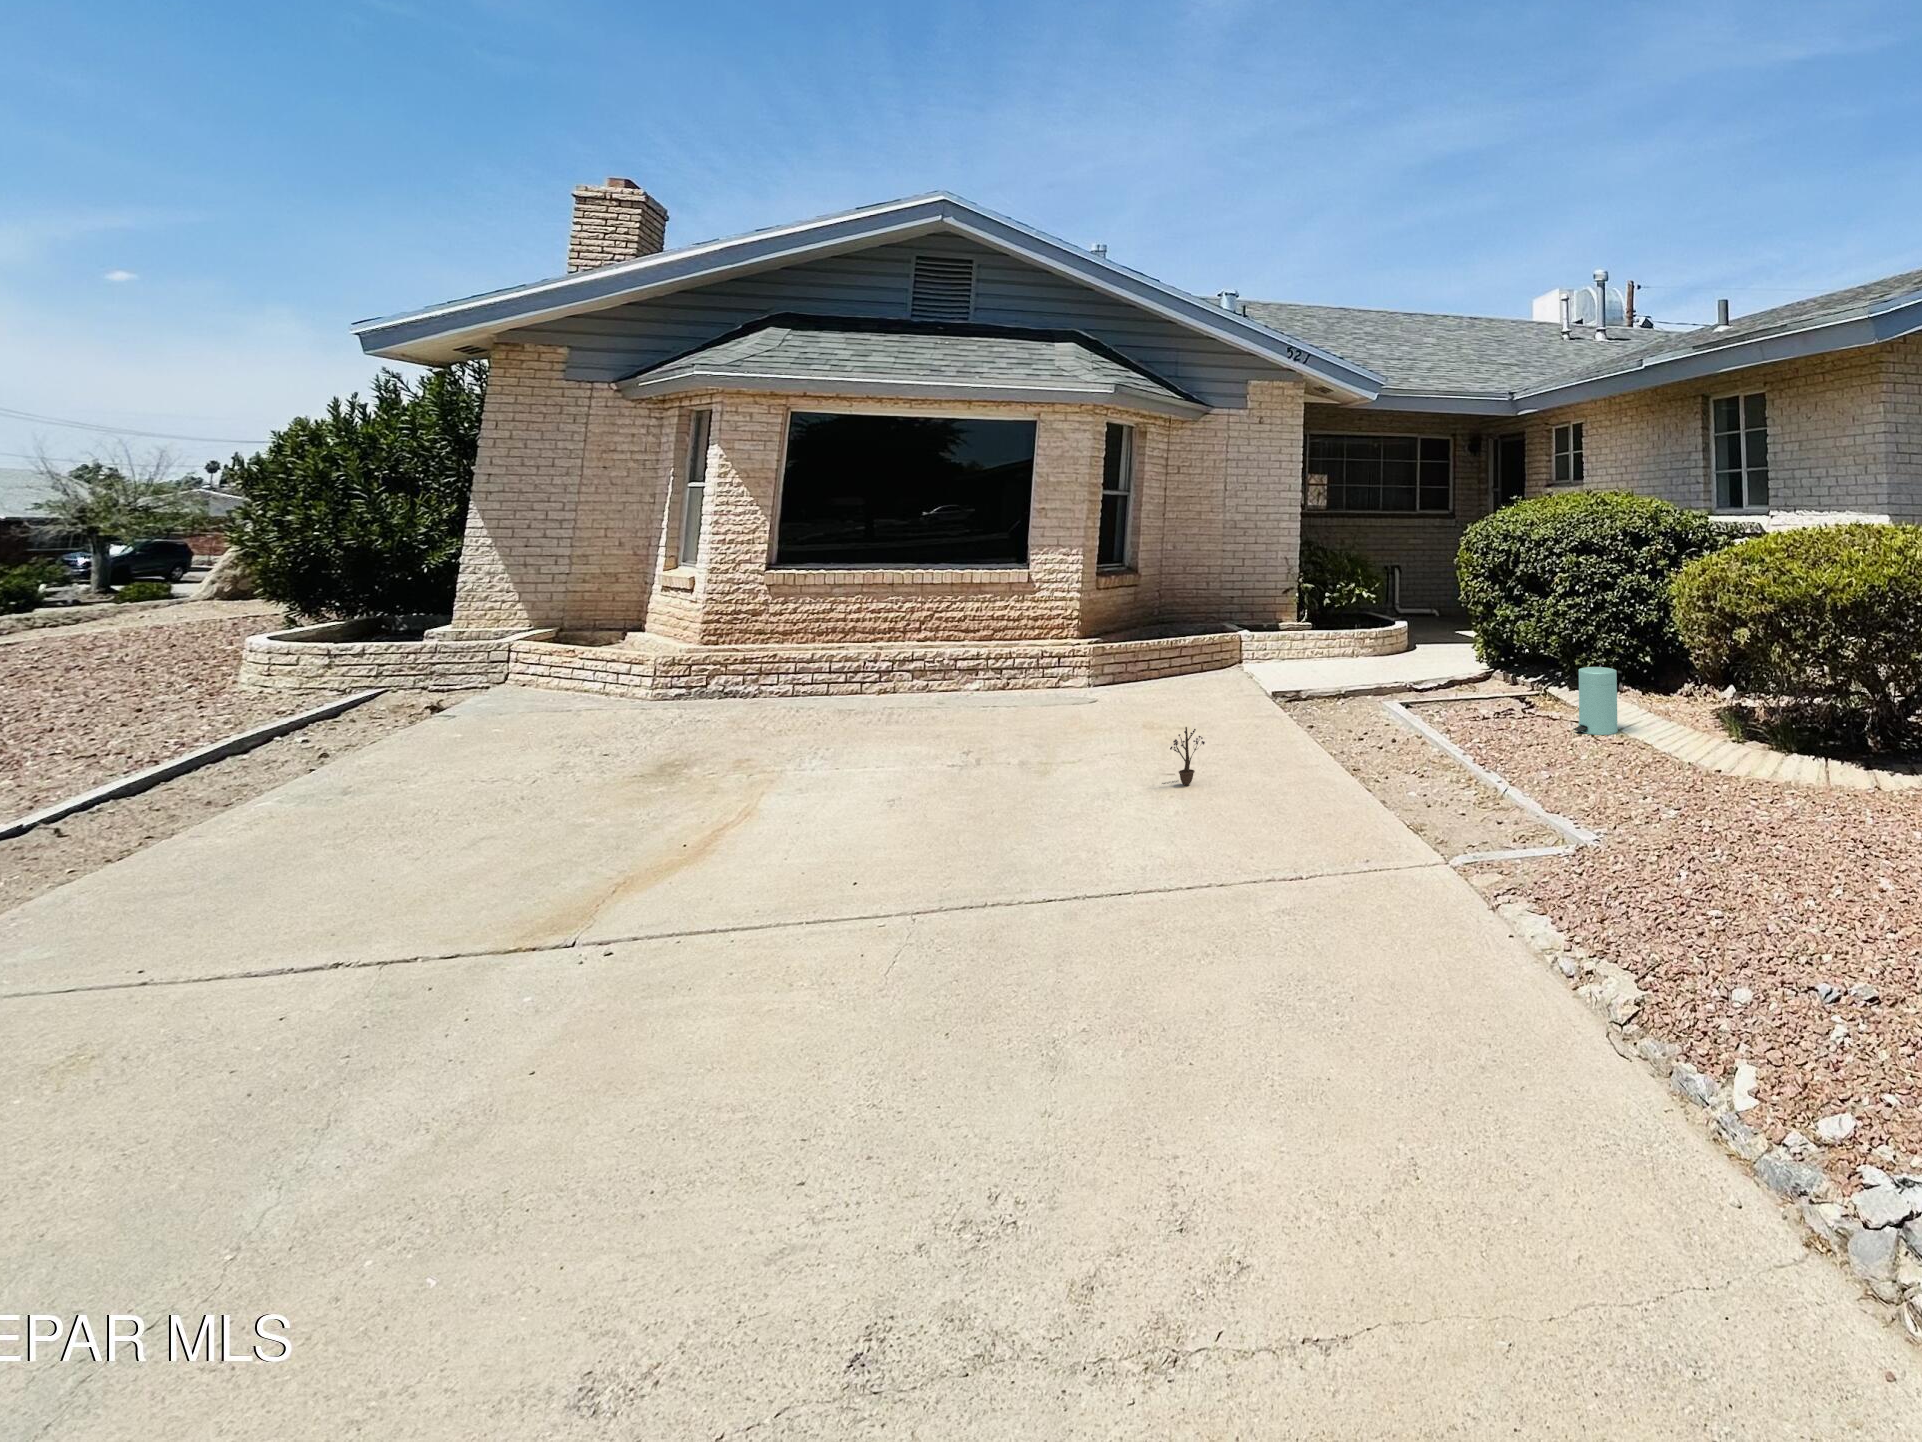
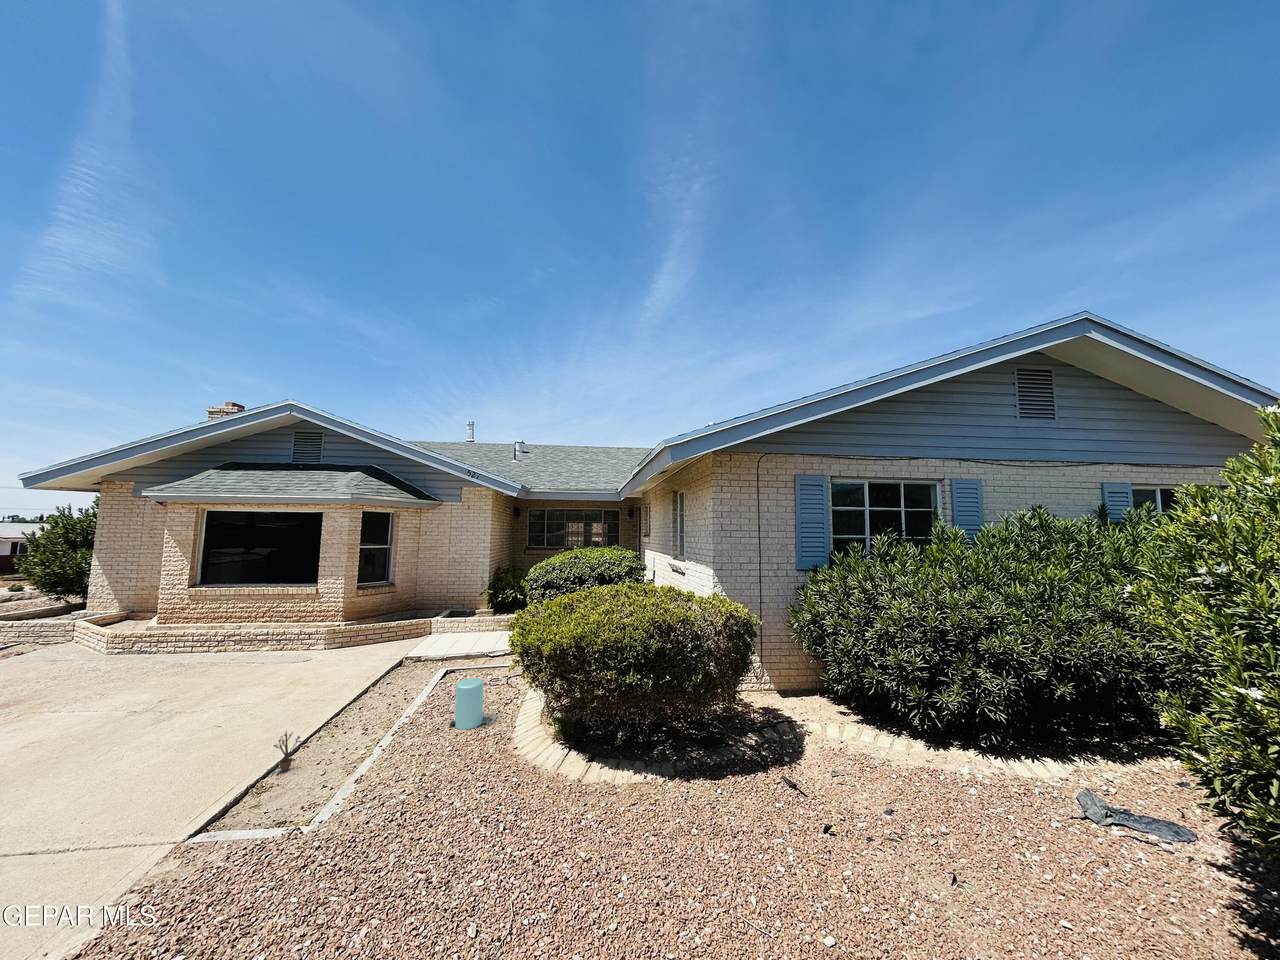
decorative plant: present [1162,727,1205,785] -> present [267,731,301,771]

